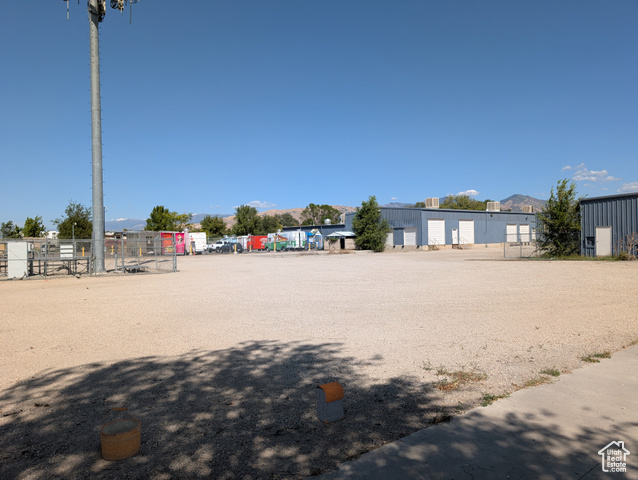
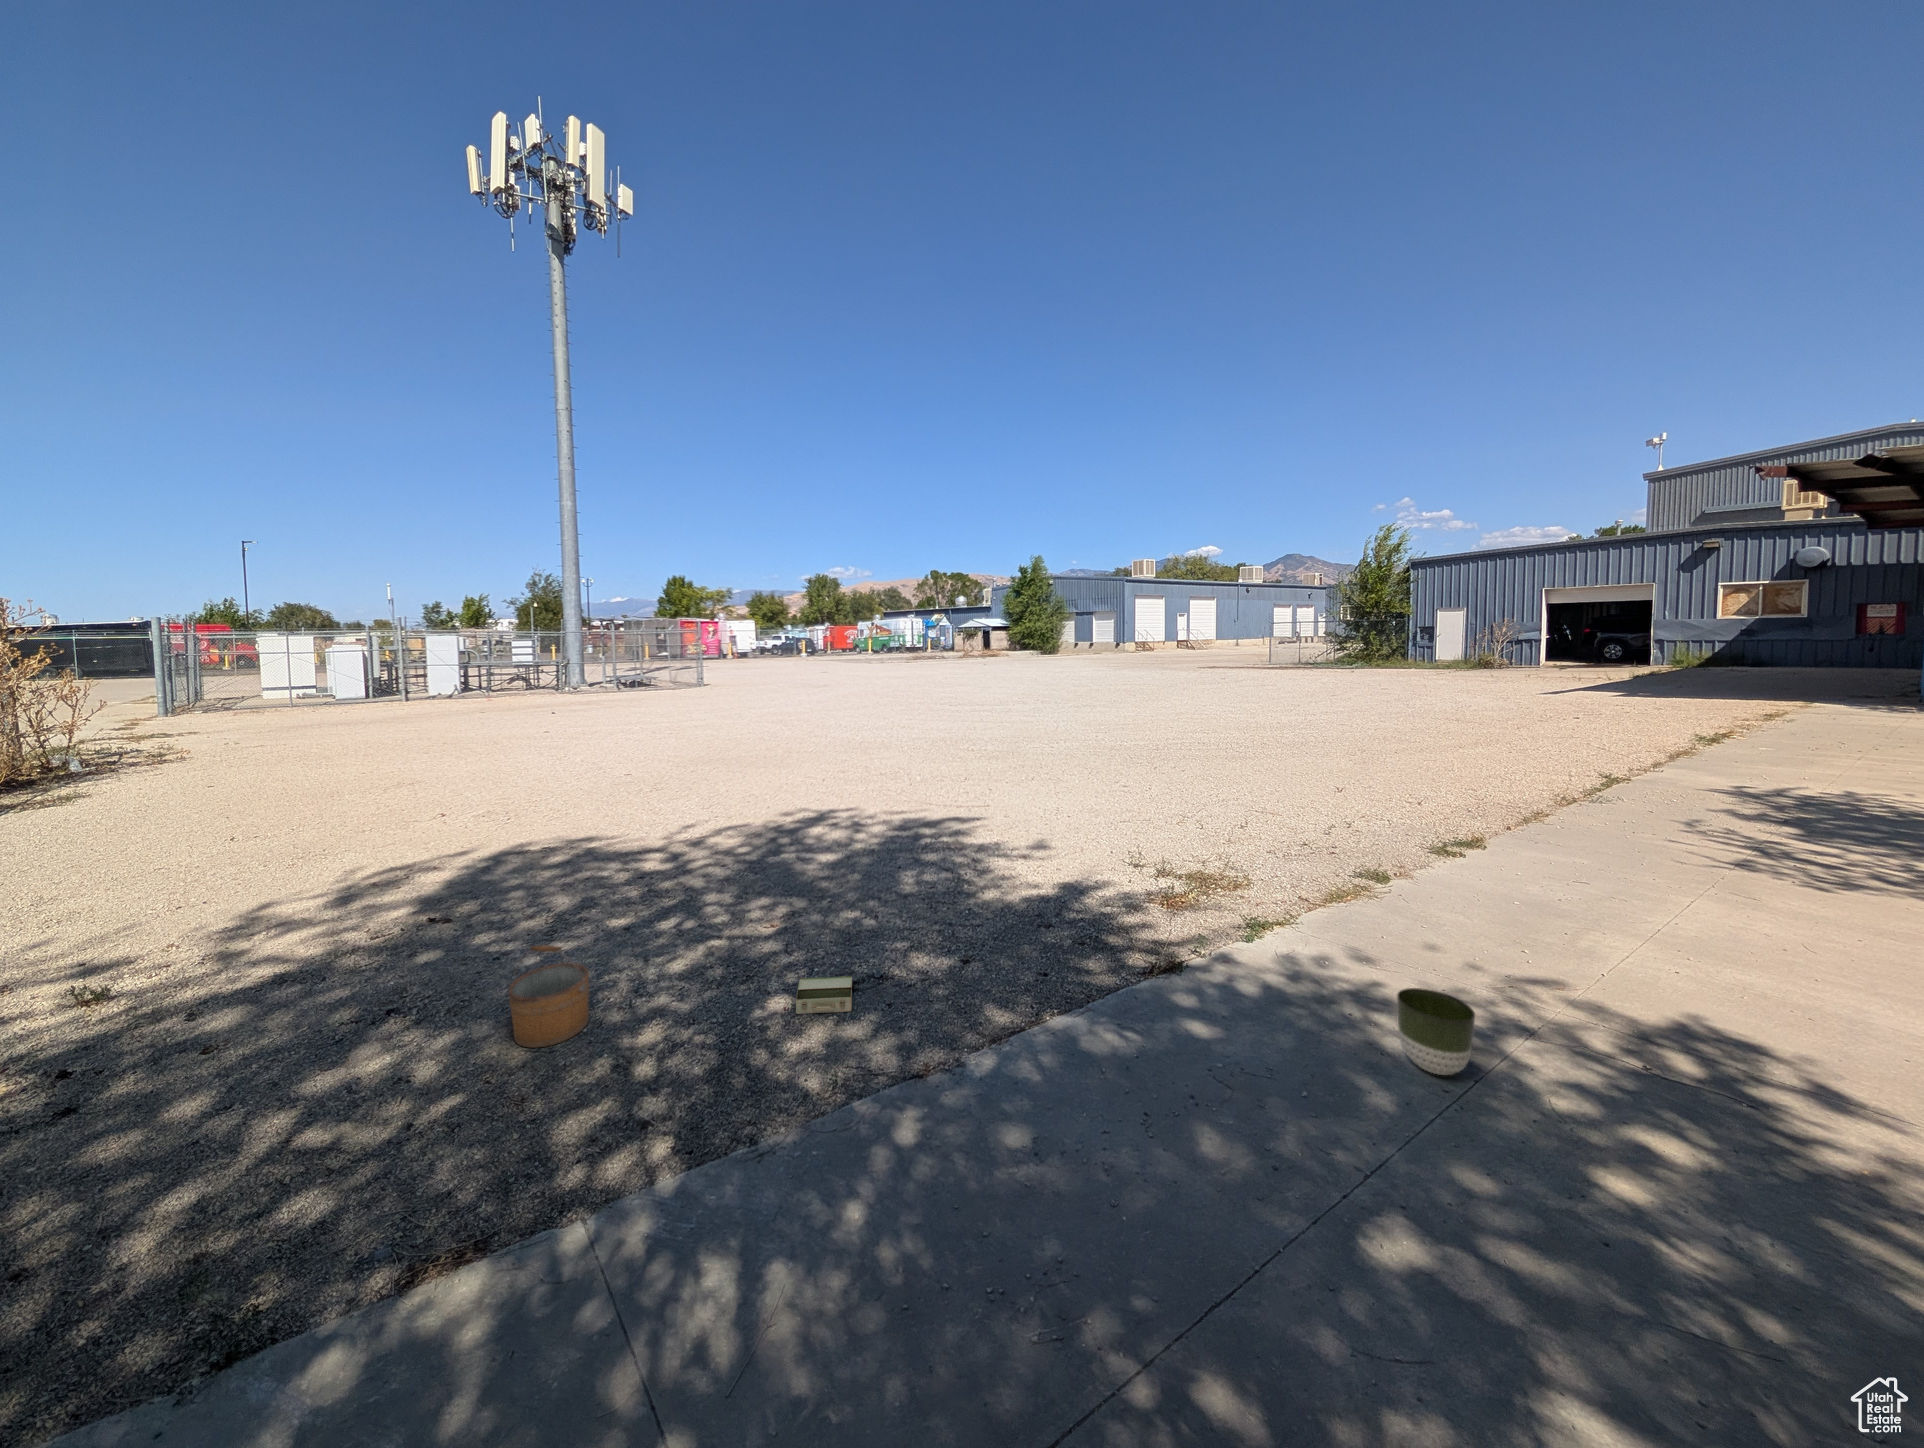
backpack: present [317,382,344,424] -> none [929,895,981,976]
planter: none [543,419,577,459] -> present [1397,988,1475,1075]
toolbox: none [249,423,277,442] -> present [796,976,852,1014]

